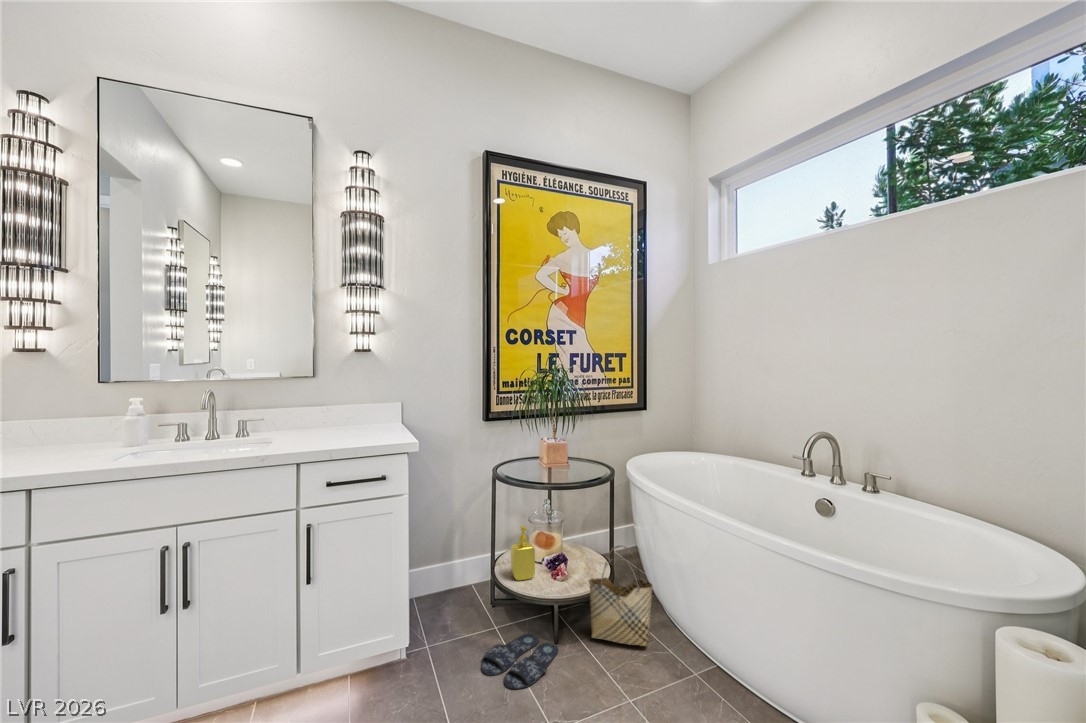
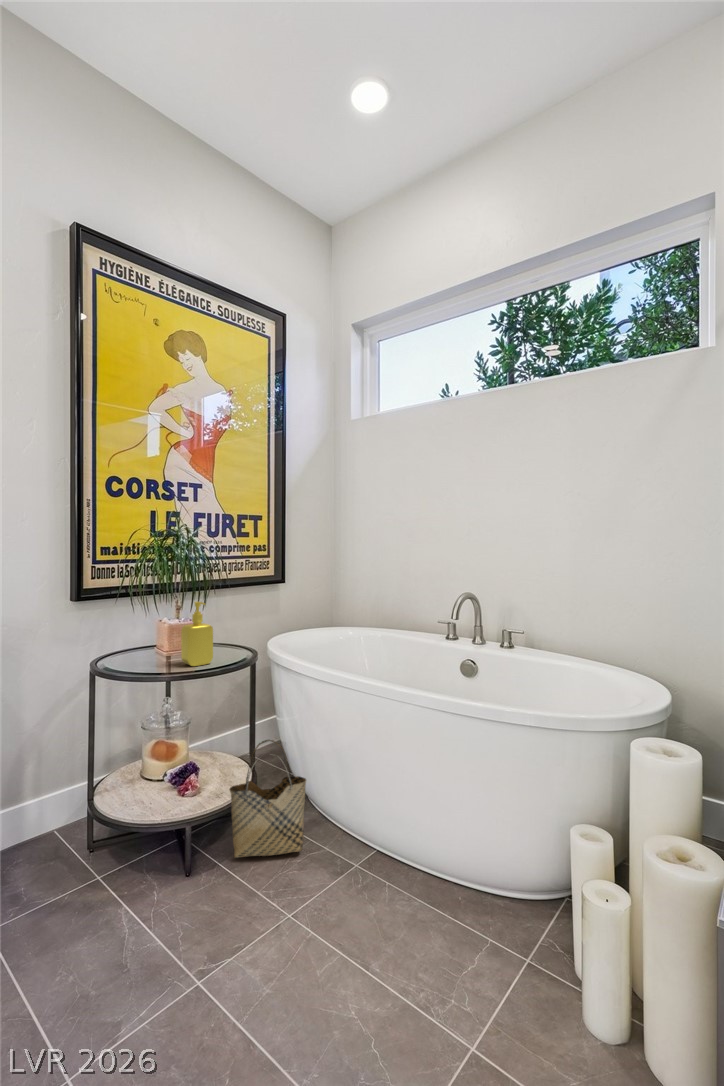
soap dispenser: present [511,526,535,581] -> present [181,602,213,666]
slippers: present [481,634,558,690] -> none [85,873,193,951]

